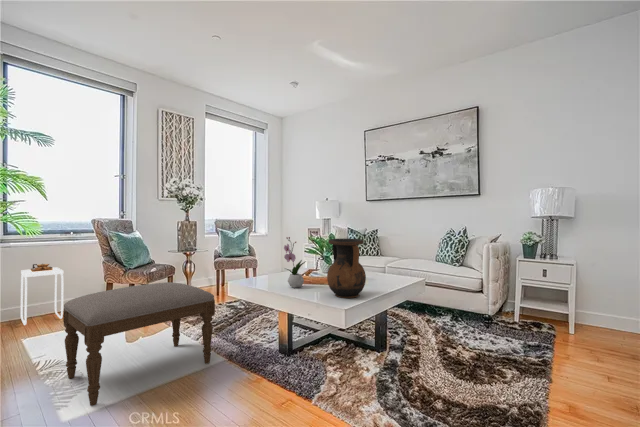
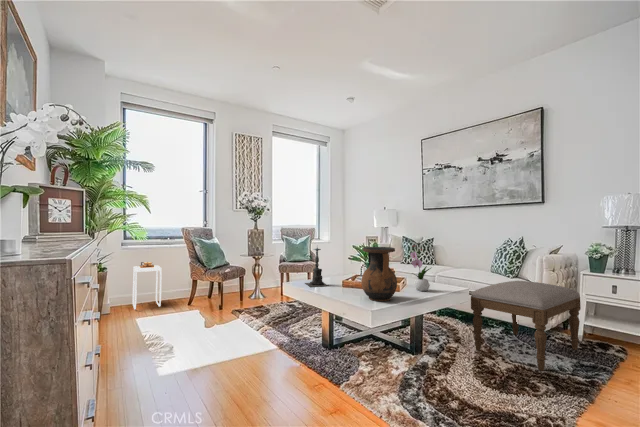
candle holder: none [255,236,284,286] -> present [305,248,328,287]
flower arrangement: present [284,237,306,288] -> present [410,245,431,291]
ottoman: present [64,282,215,406] -> present [471,281,581,371]

